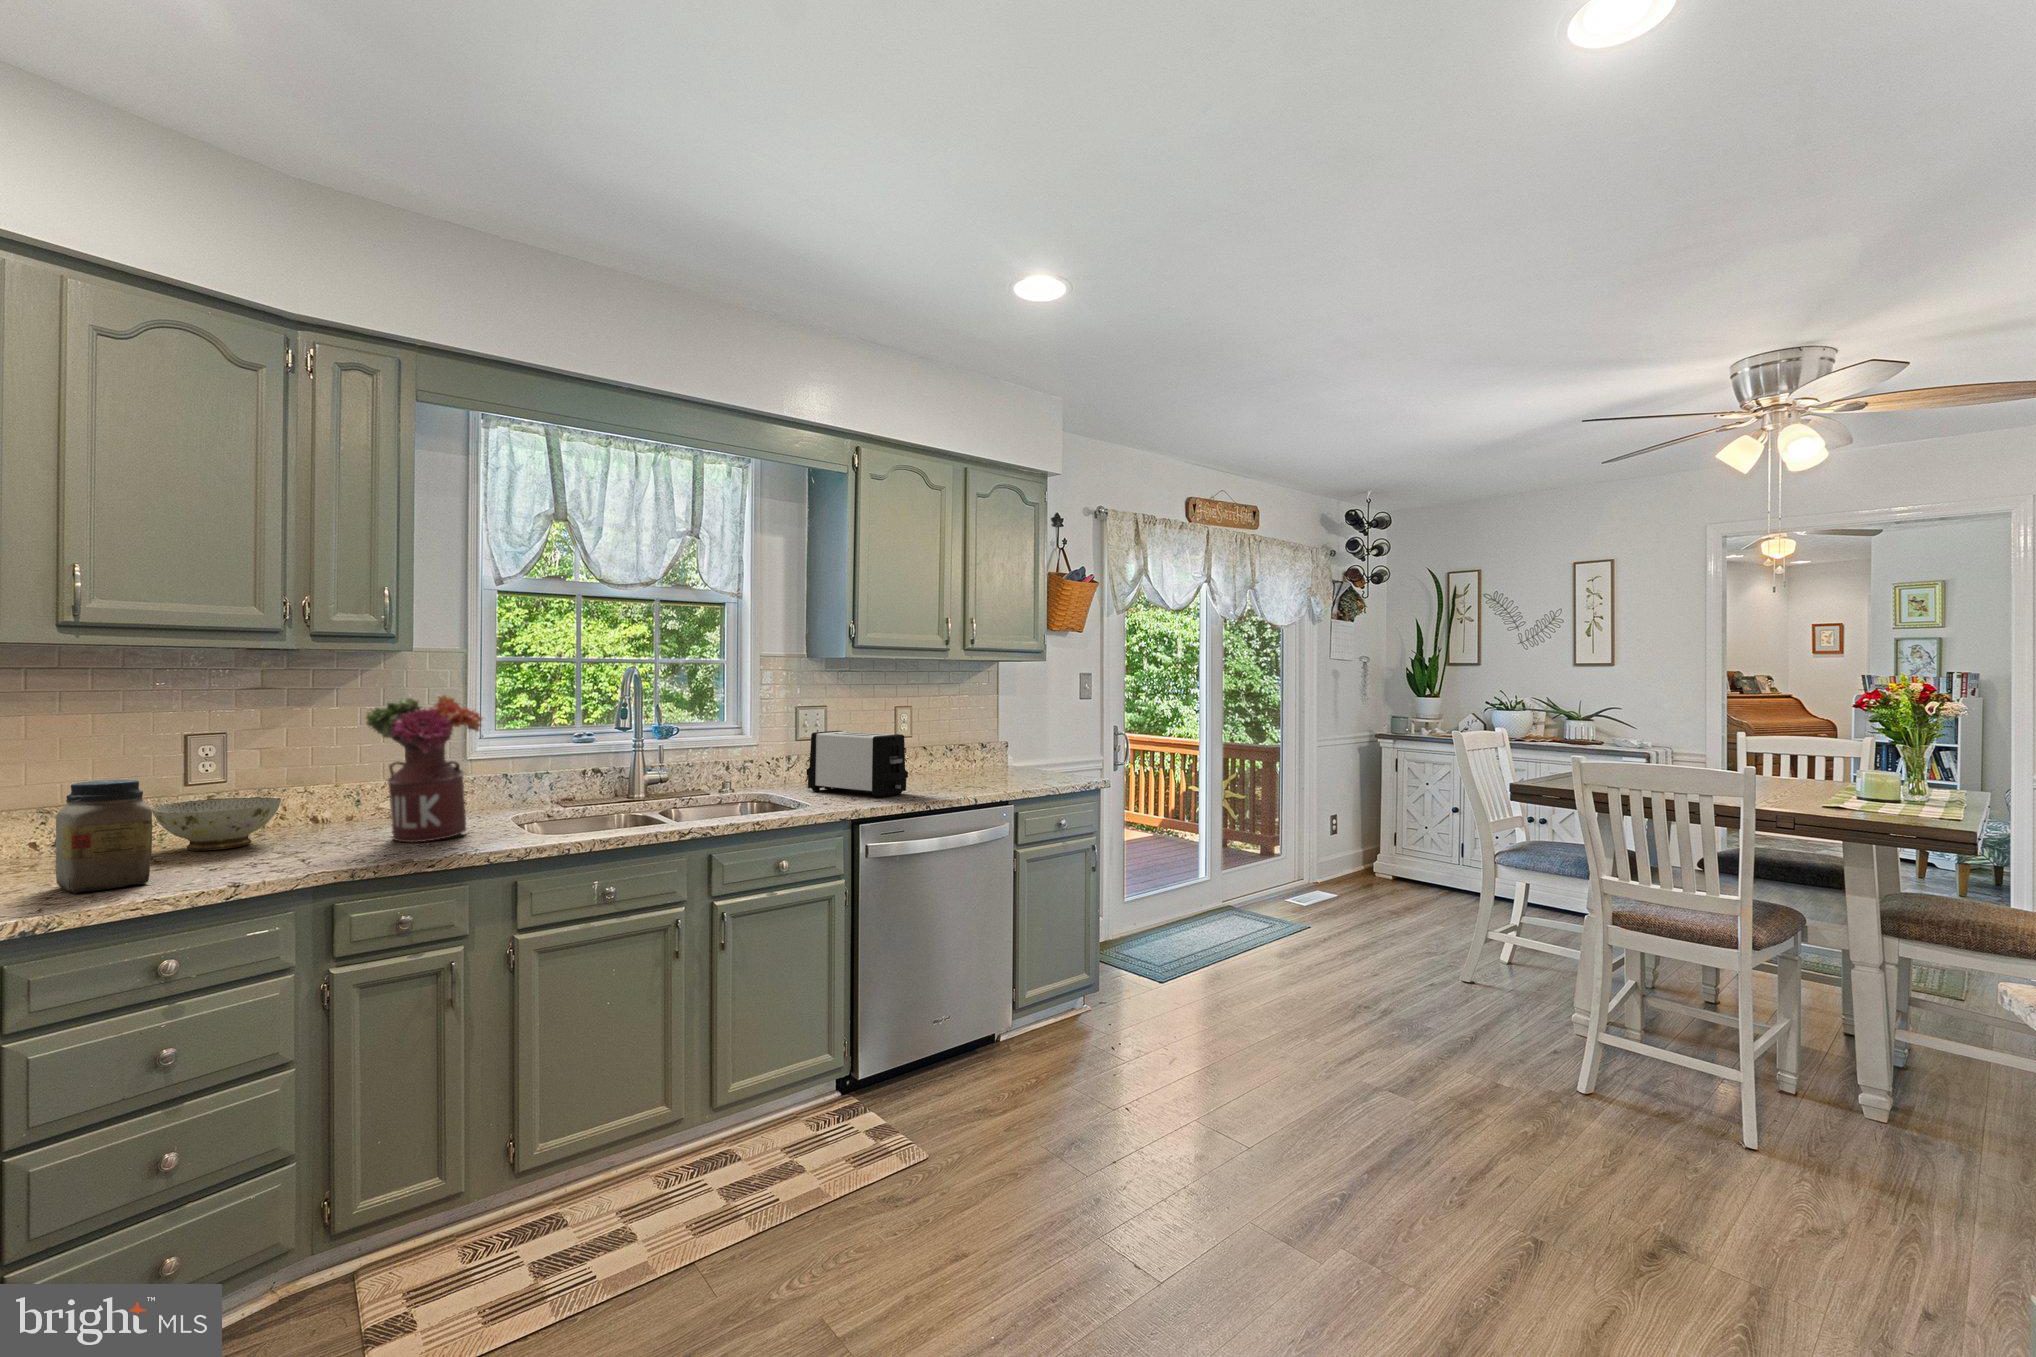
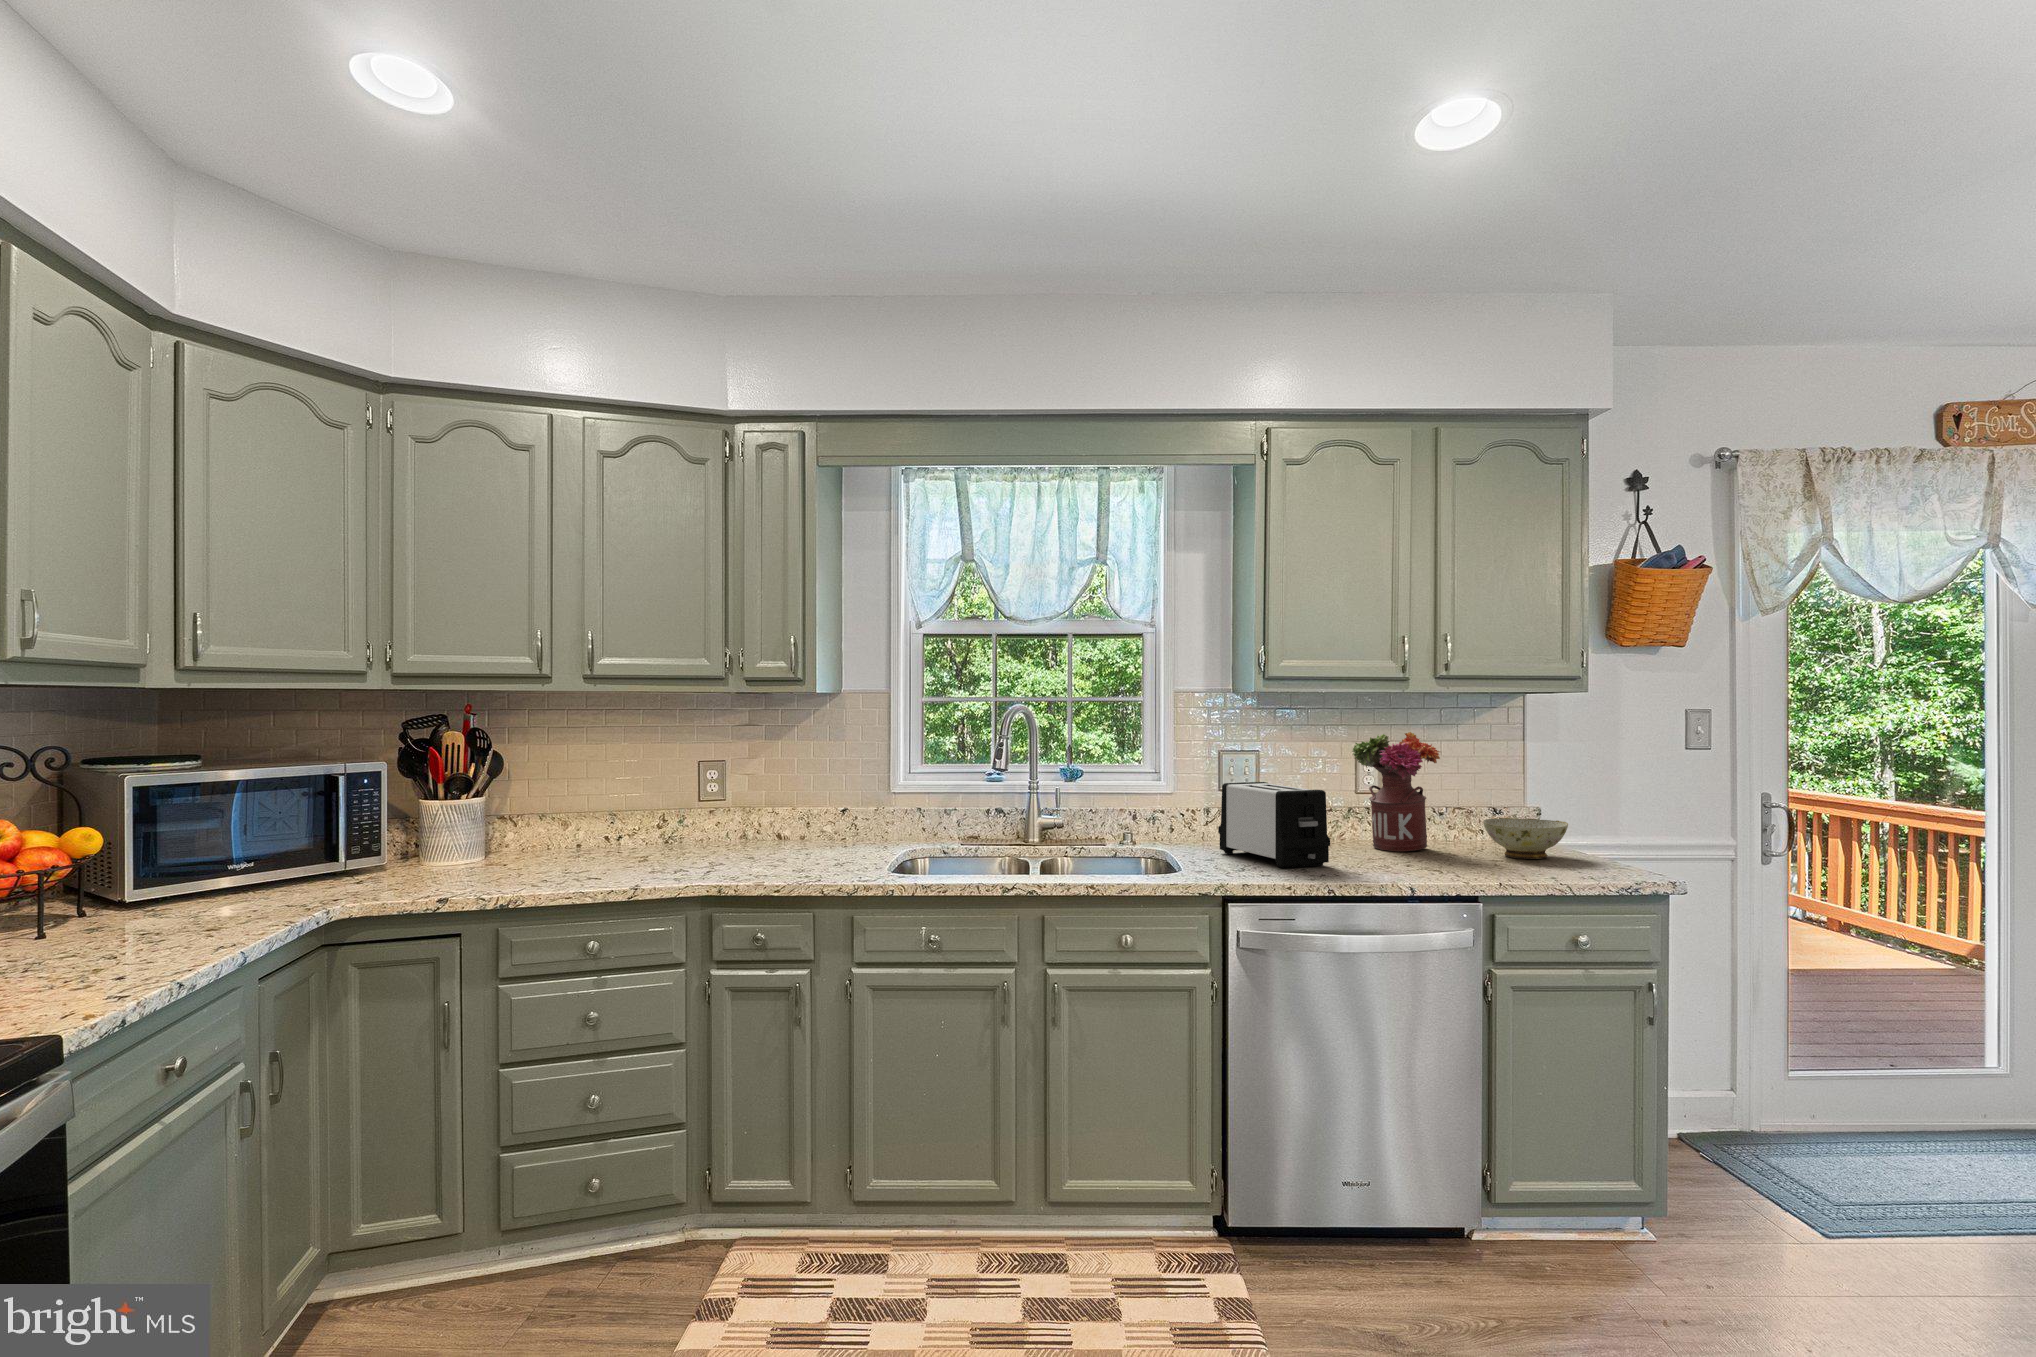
flower arrangement: present [366,695,483,842] -> present [1352,732,1440,851]
jar: present [55,780,152,894] -> none [543,801,595,886]
ceramic bowl: present [152,797,281,851] -> present [1483,818,1568,859]

